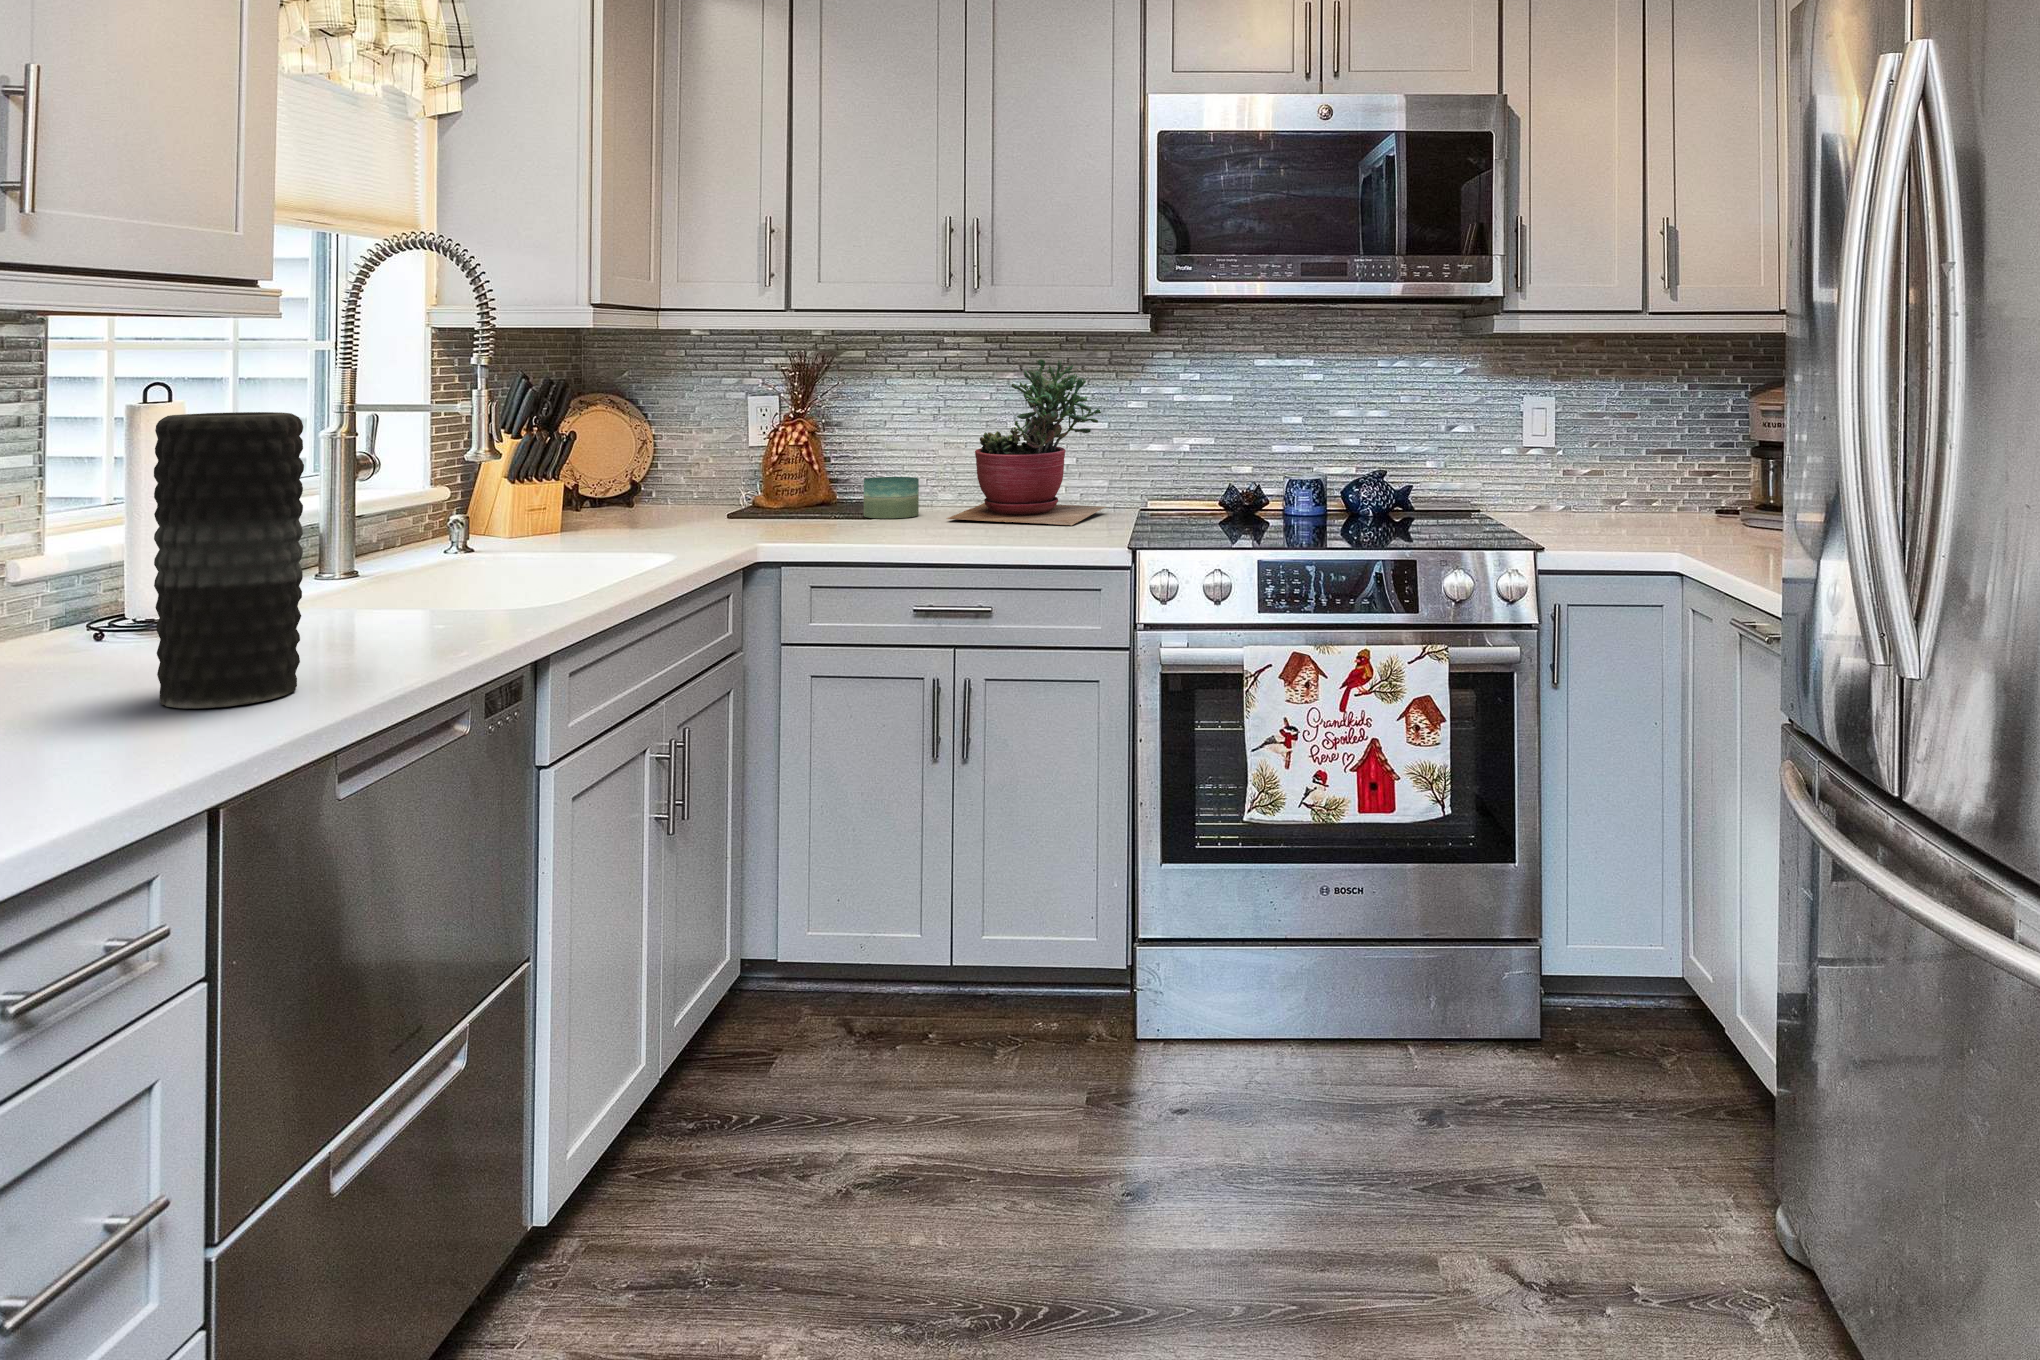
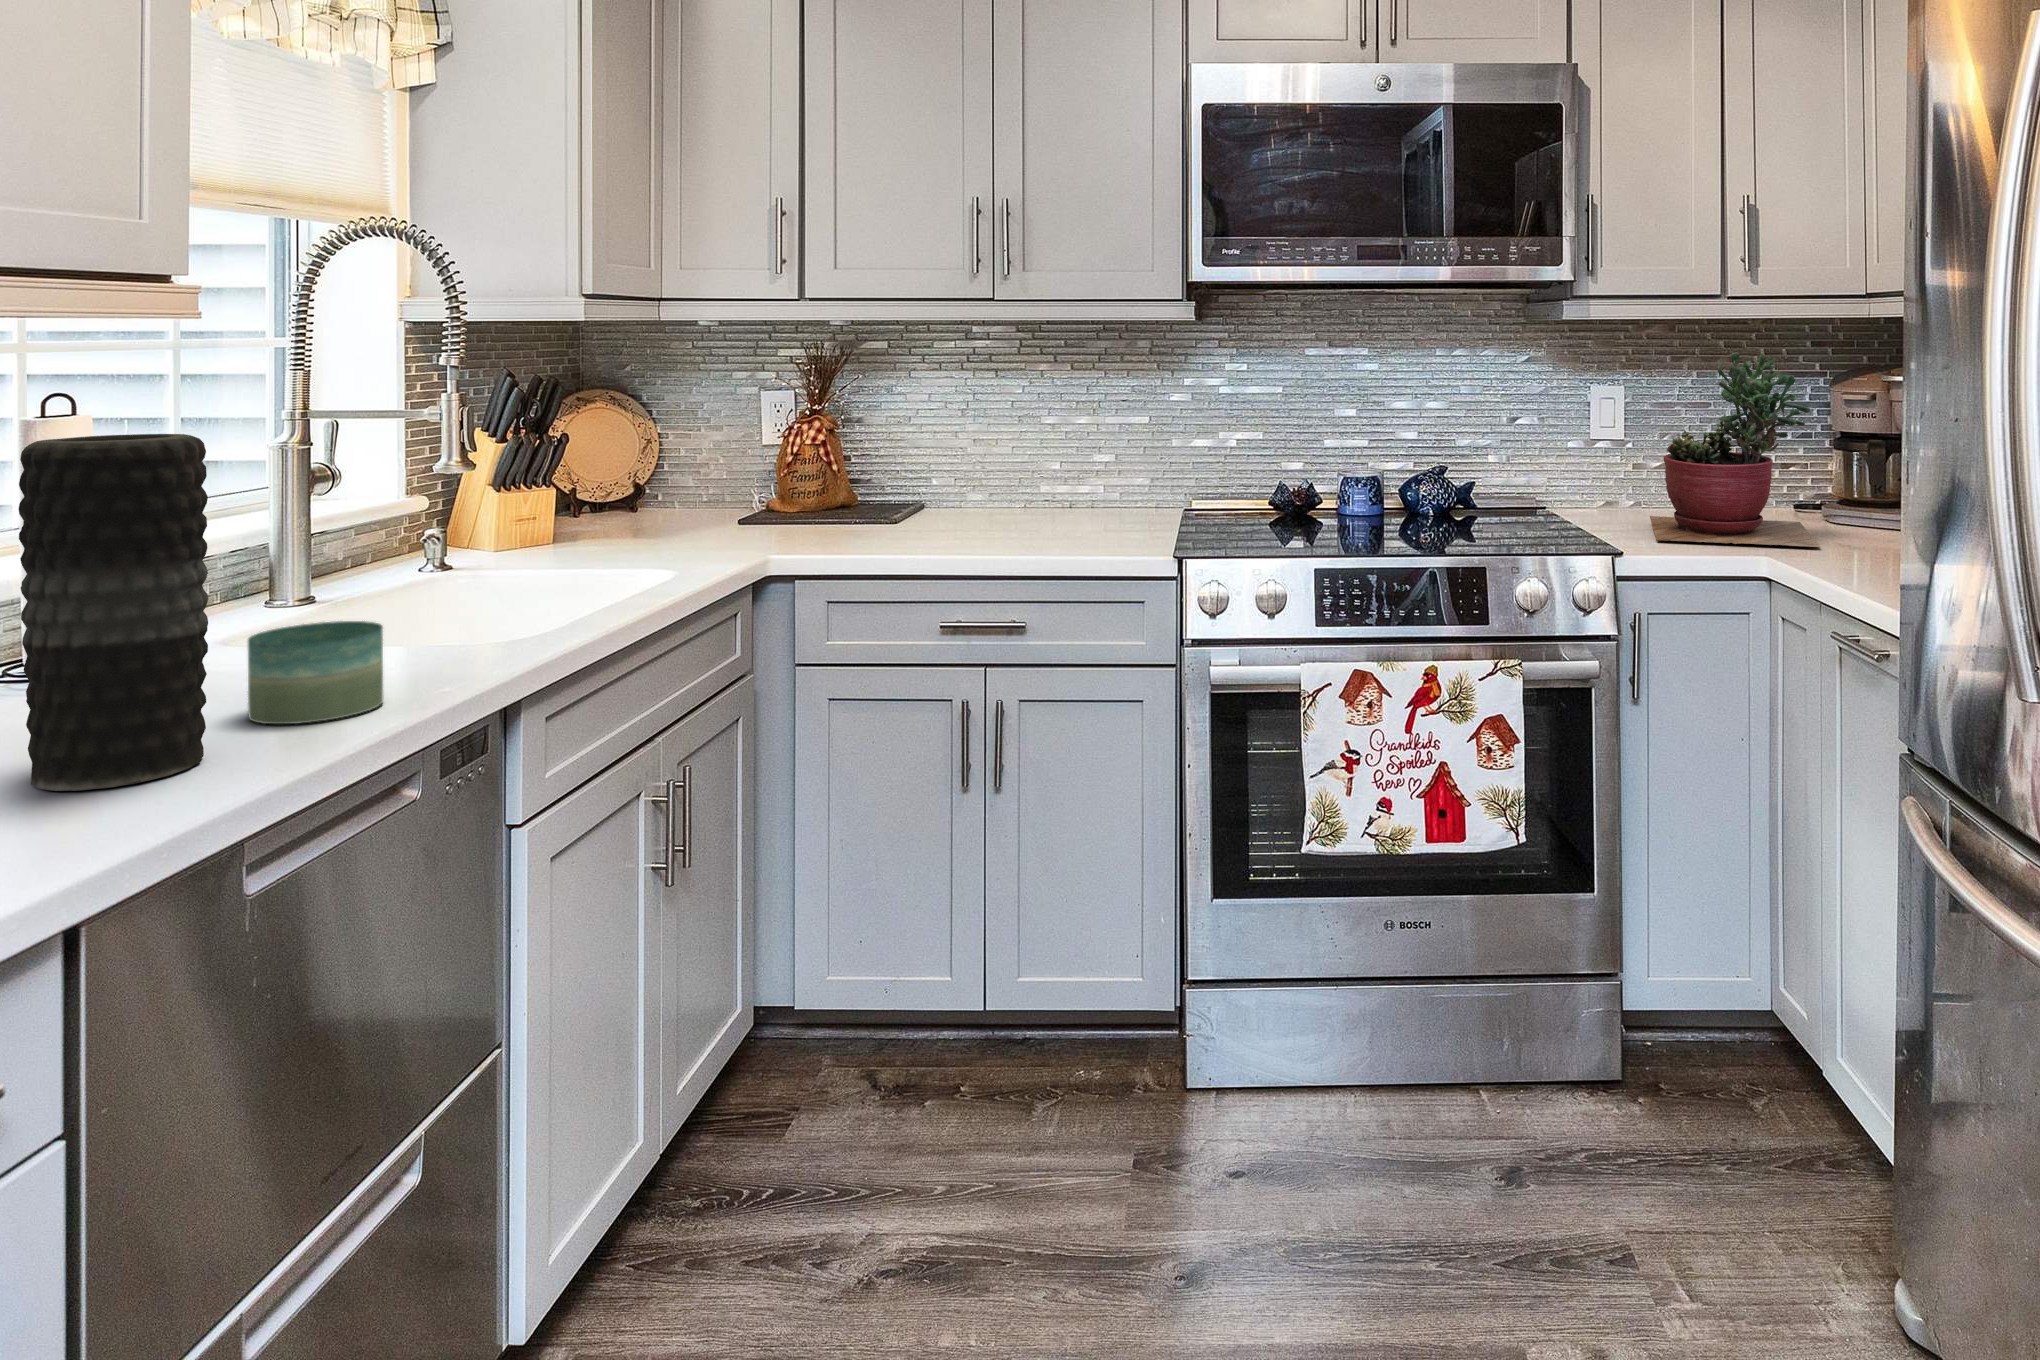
succulent plant: present [947,359,1105,525] -> present [1650,352,1821,547]
candle: present [863,477,919,518] -> present [248,621,383,724]

